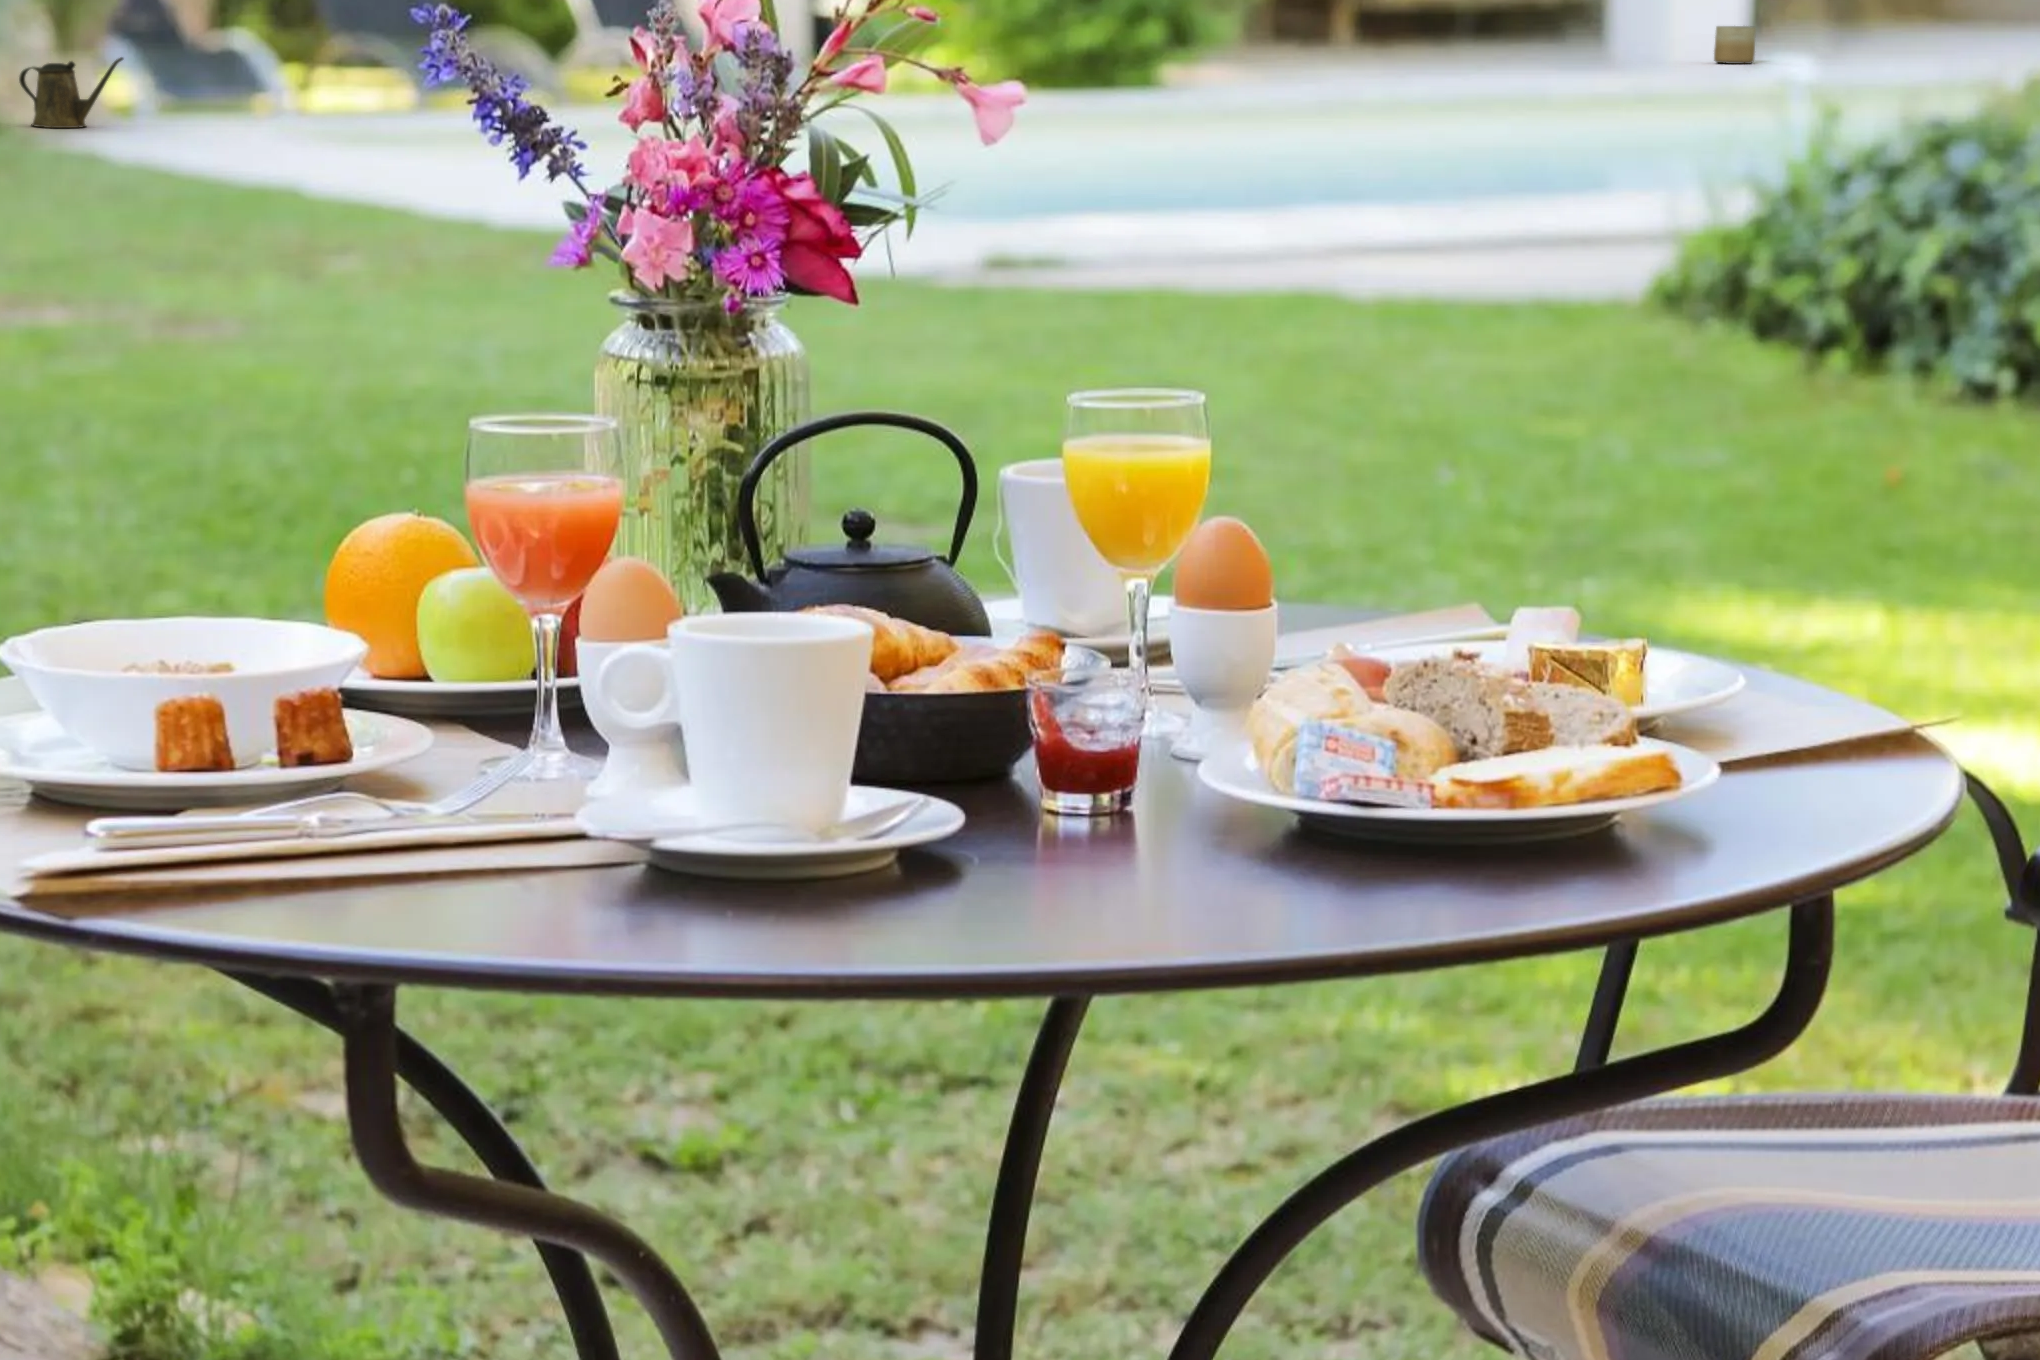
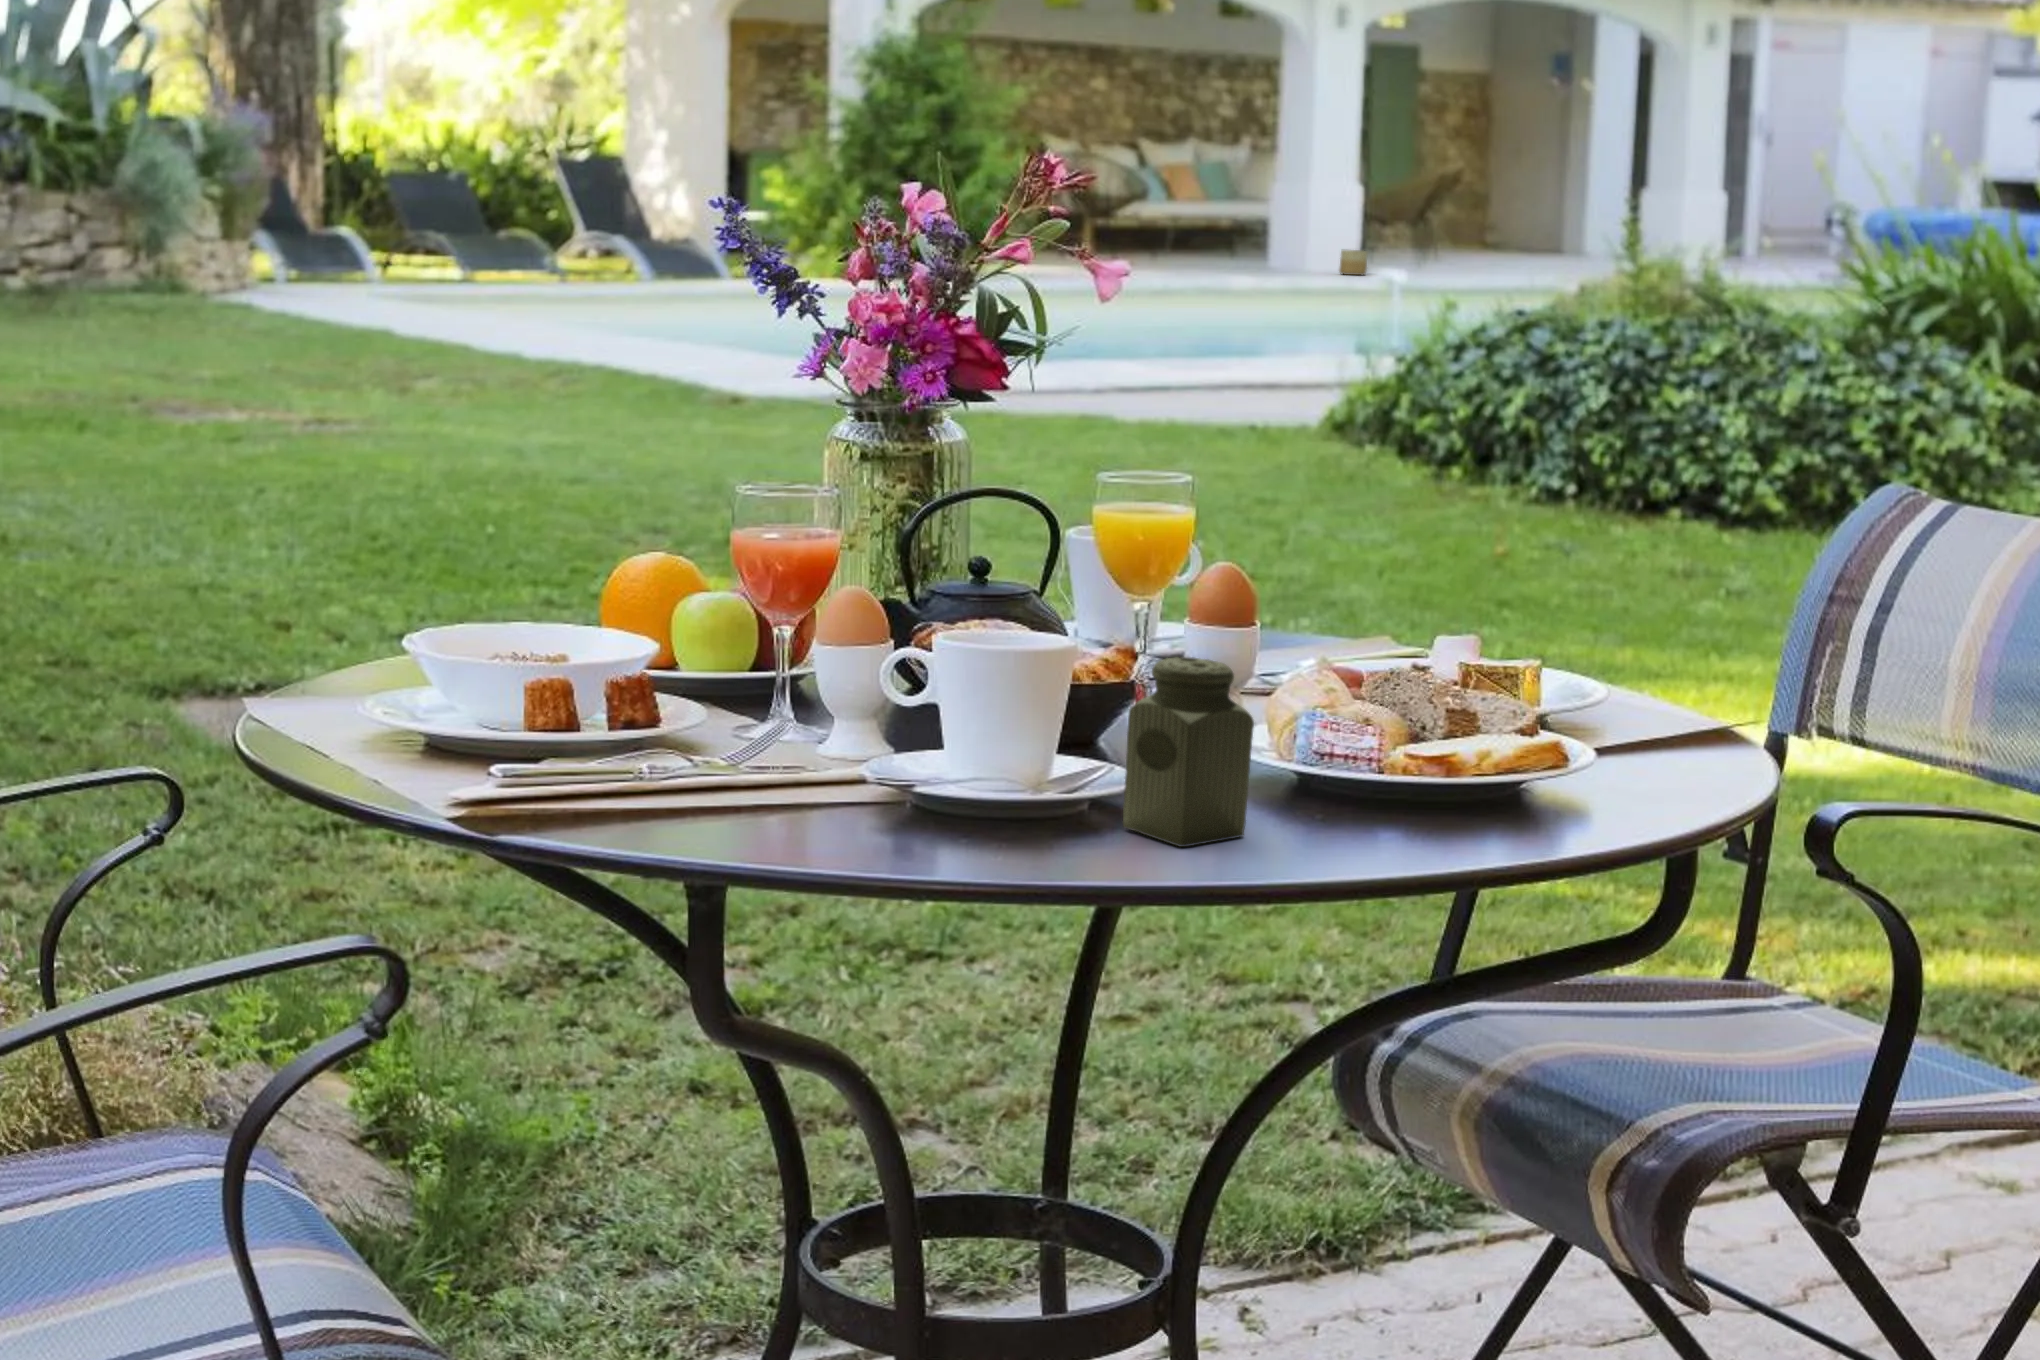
watering can: present [19,57,123,128] -> none [199,240,272,287]
salt shaker: none [995,649,1173,919] -> present [1123,657,1254,847]

